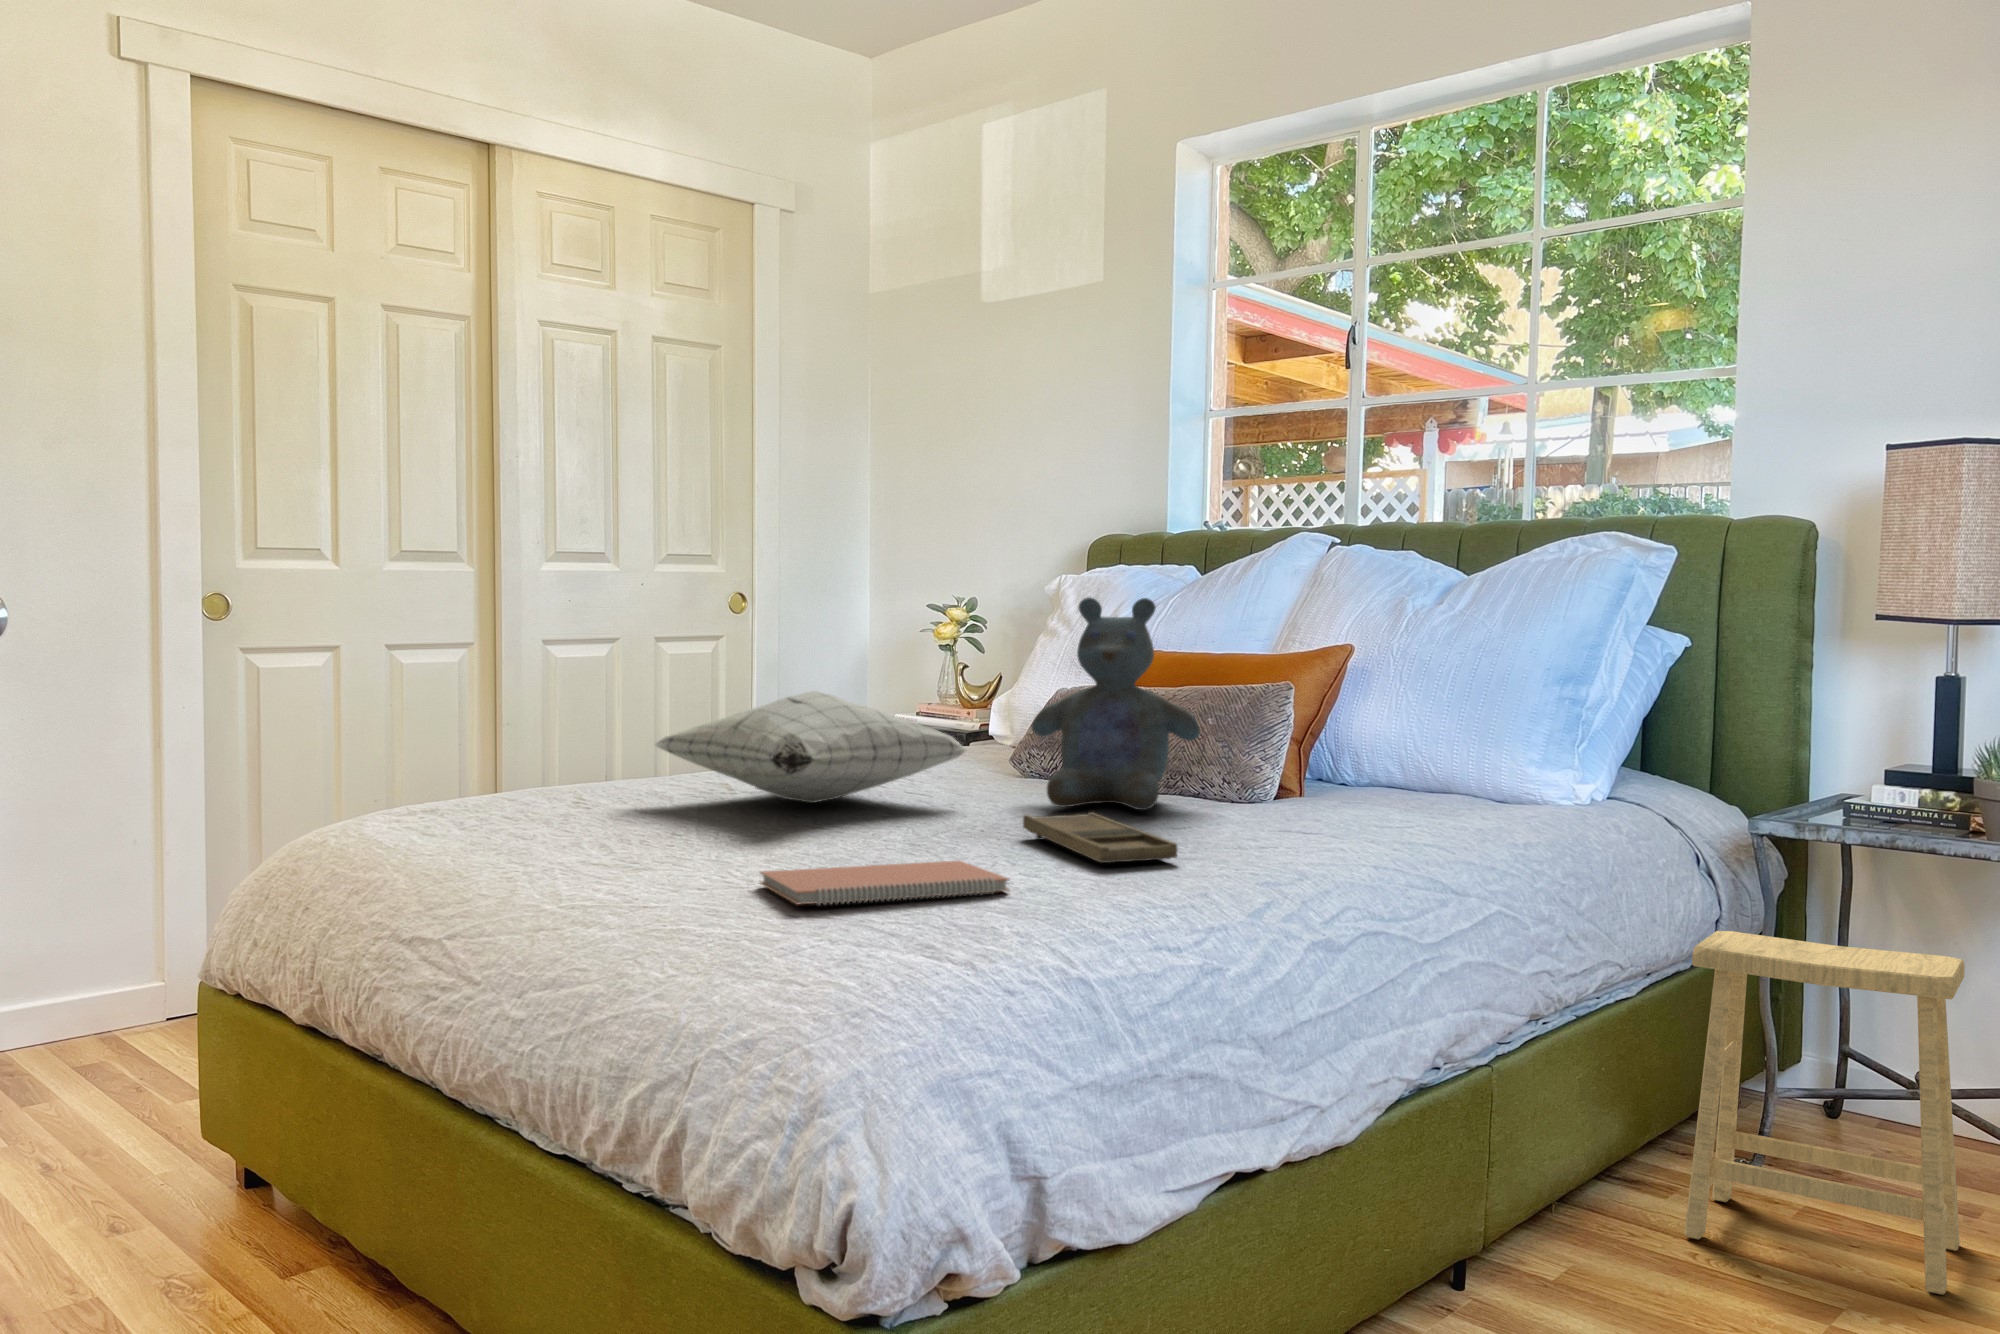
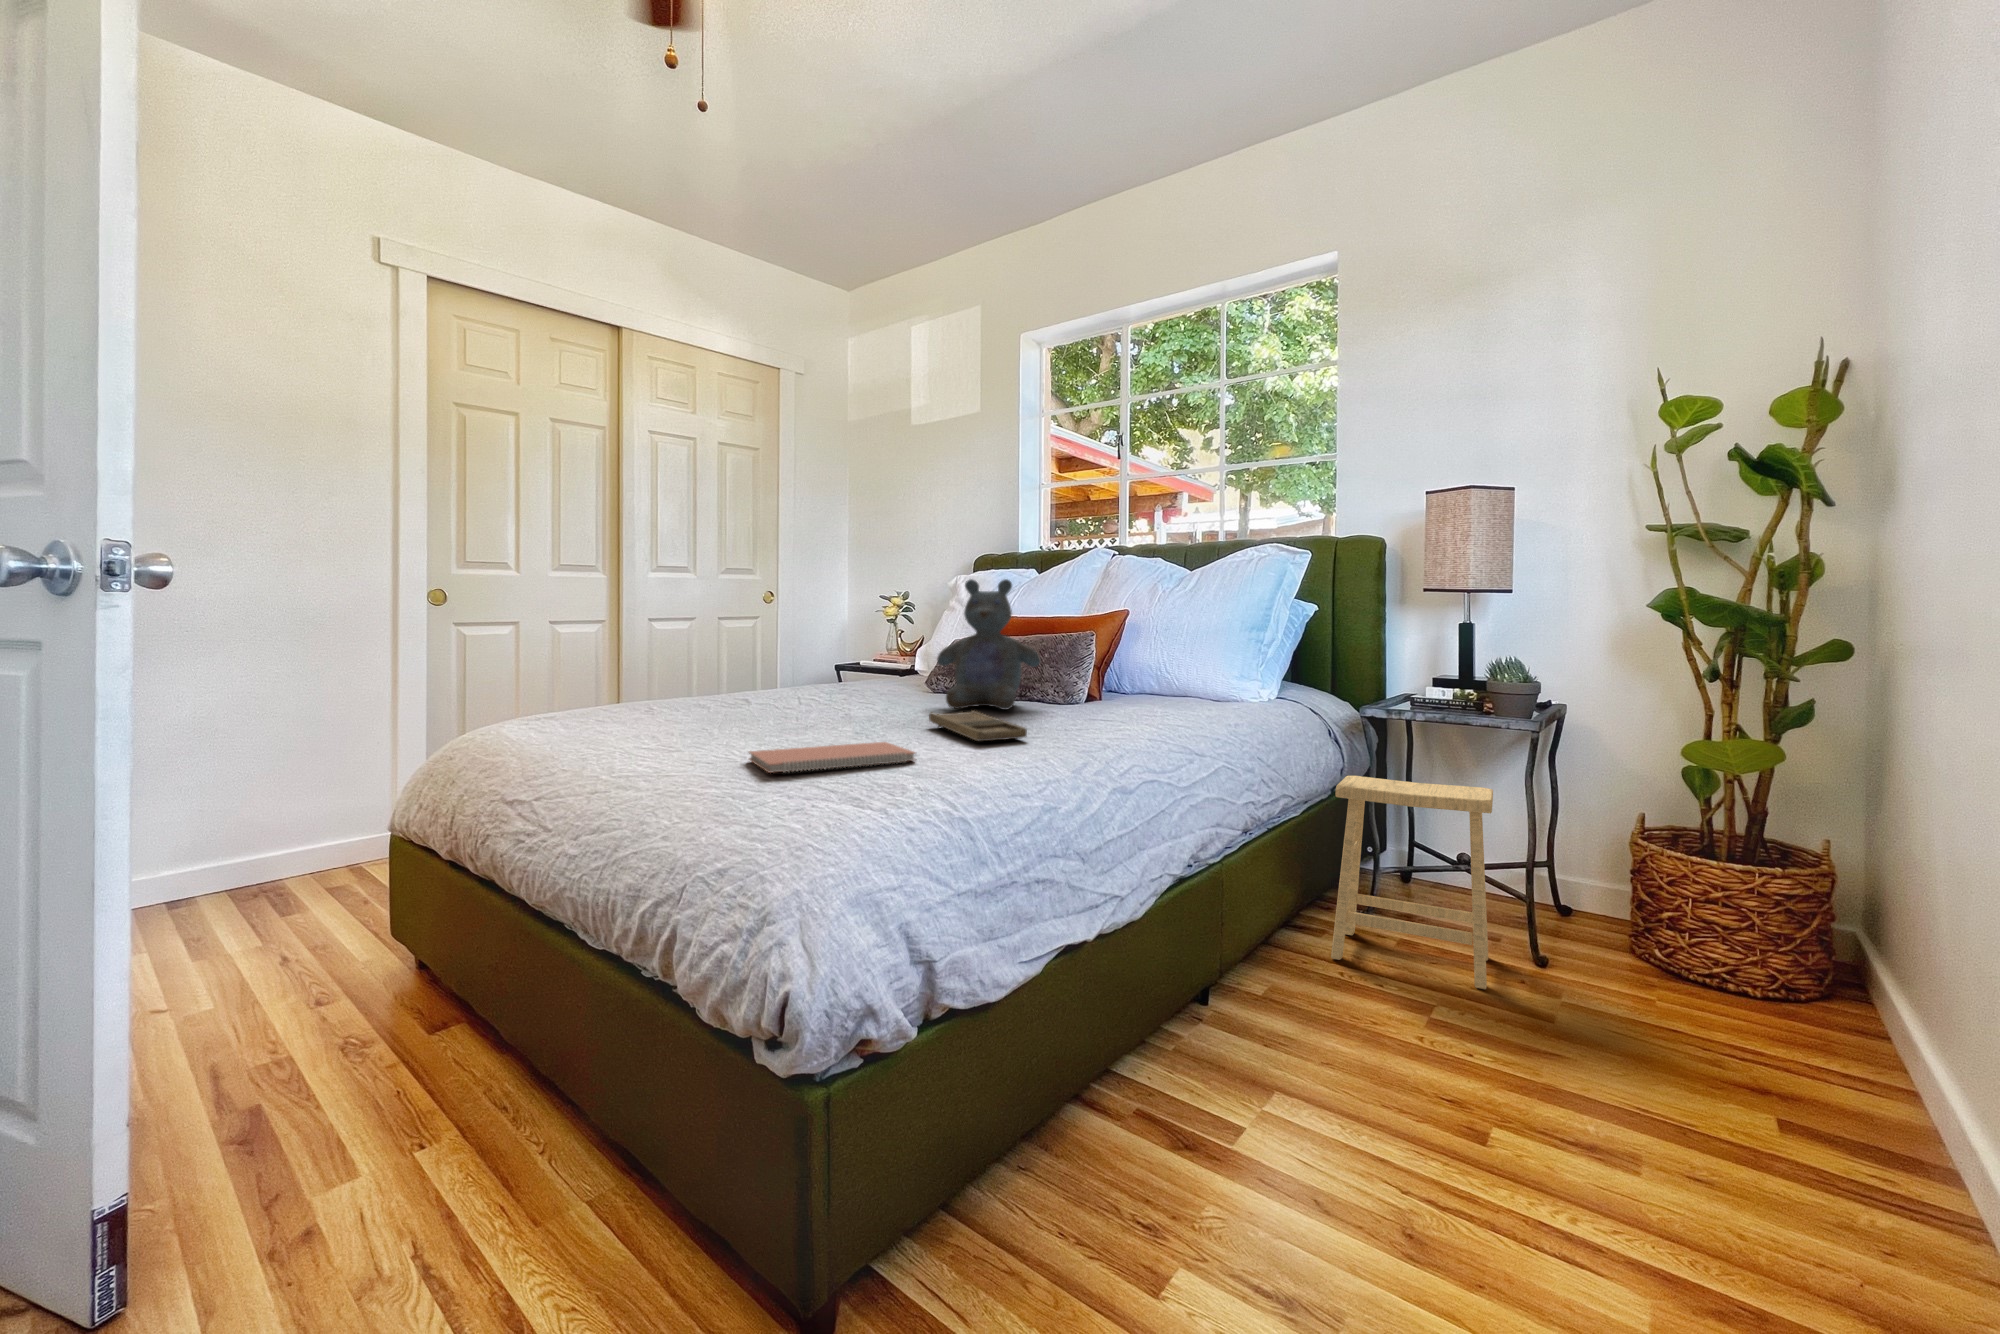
pillow: present [655,691,966,803] -> none [695,639,898,709]

